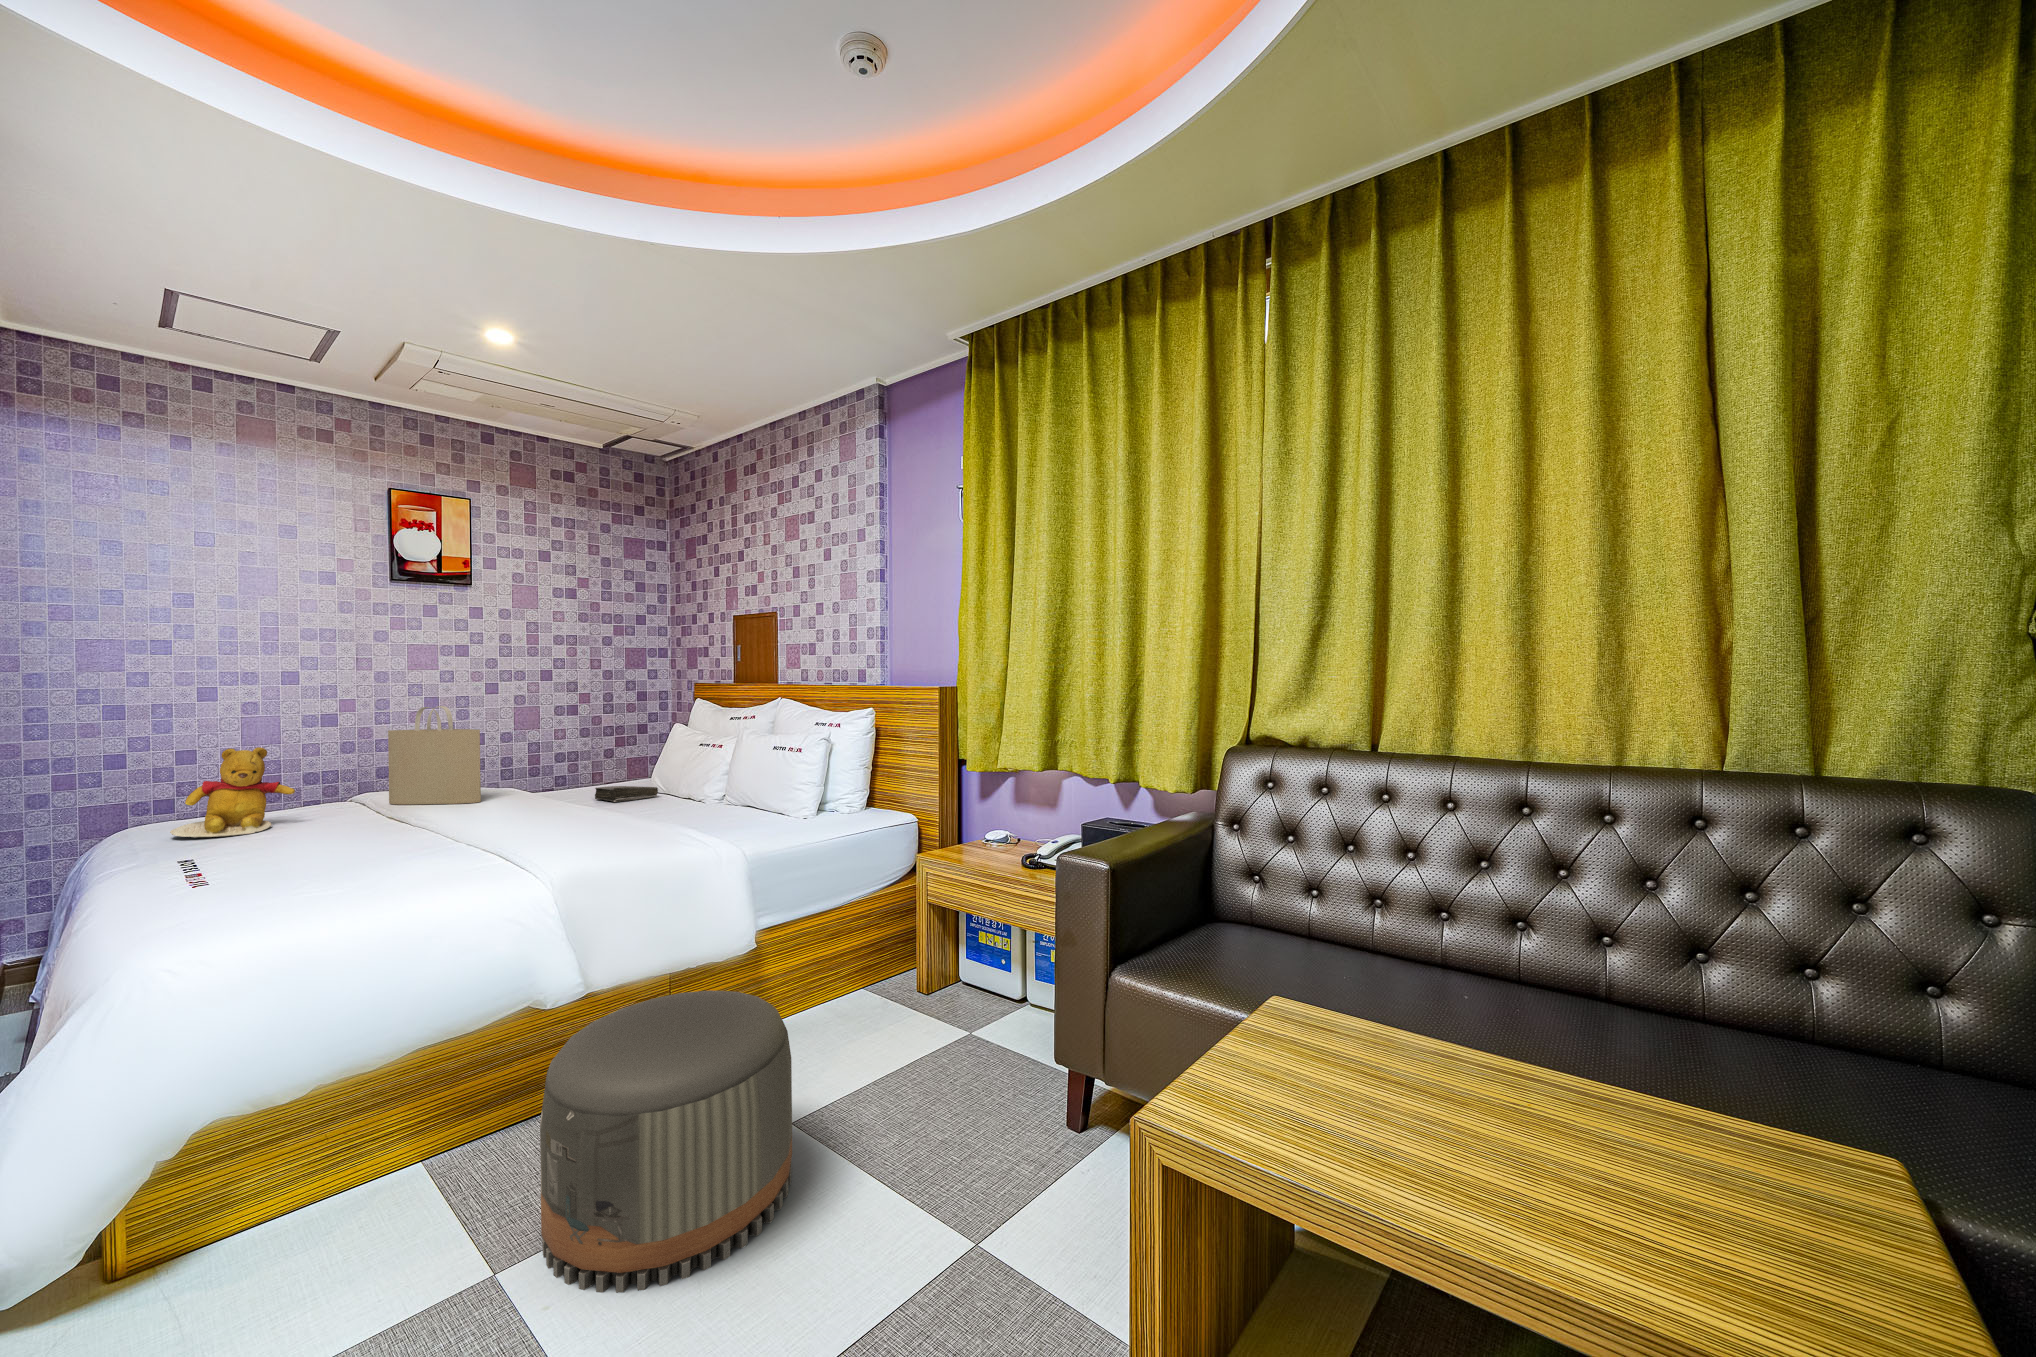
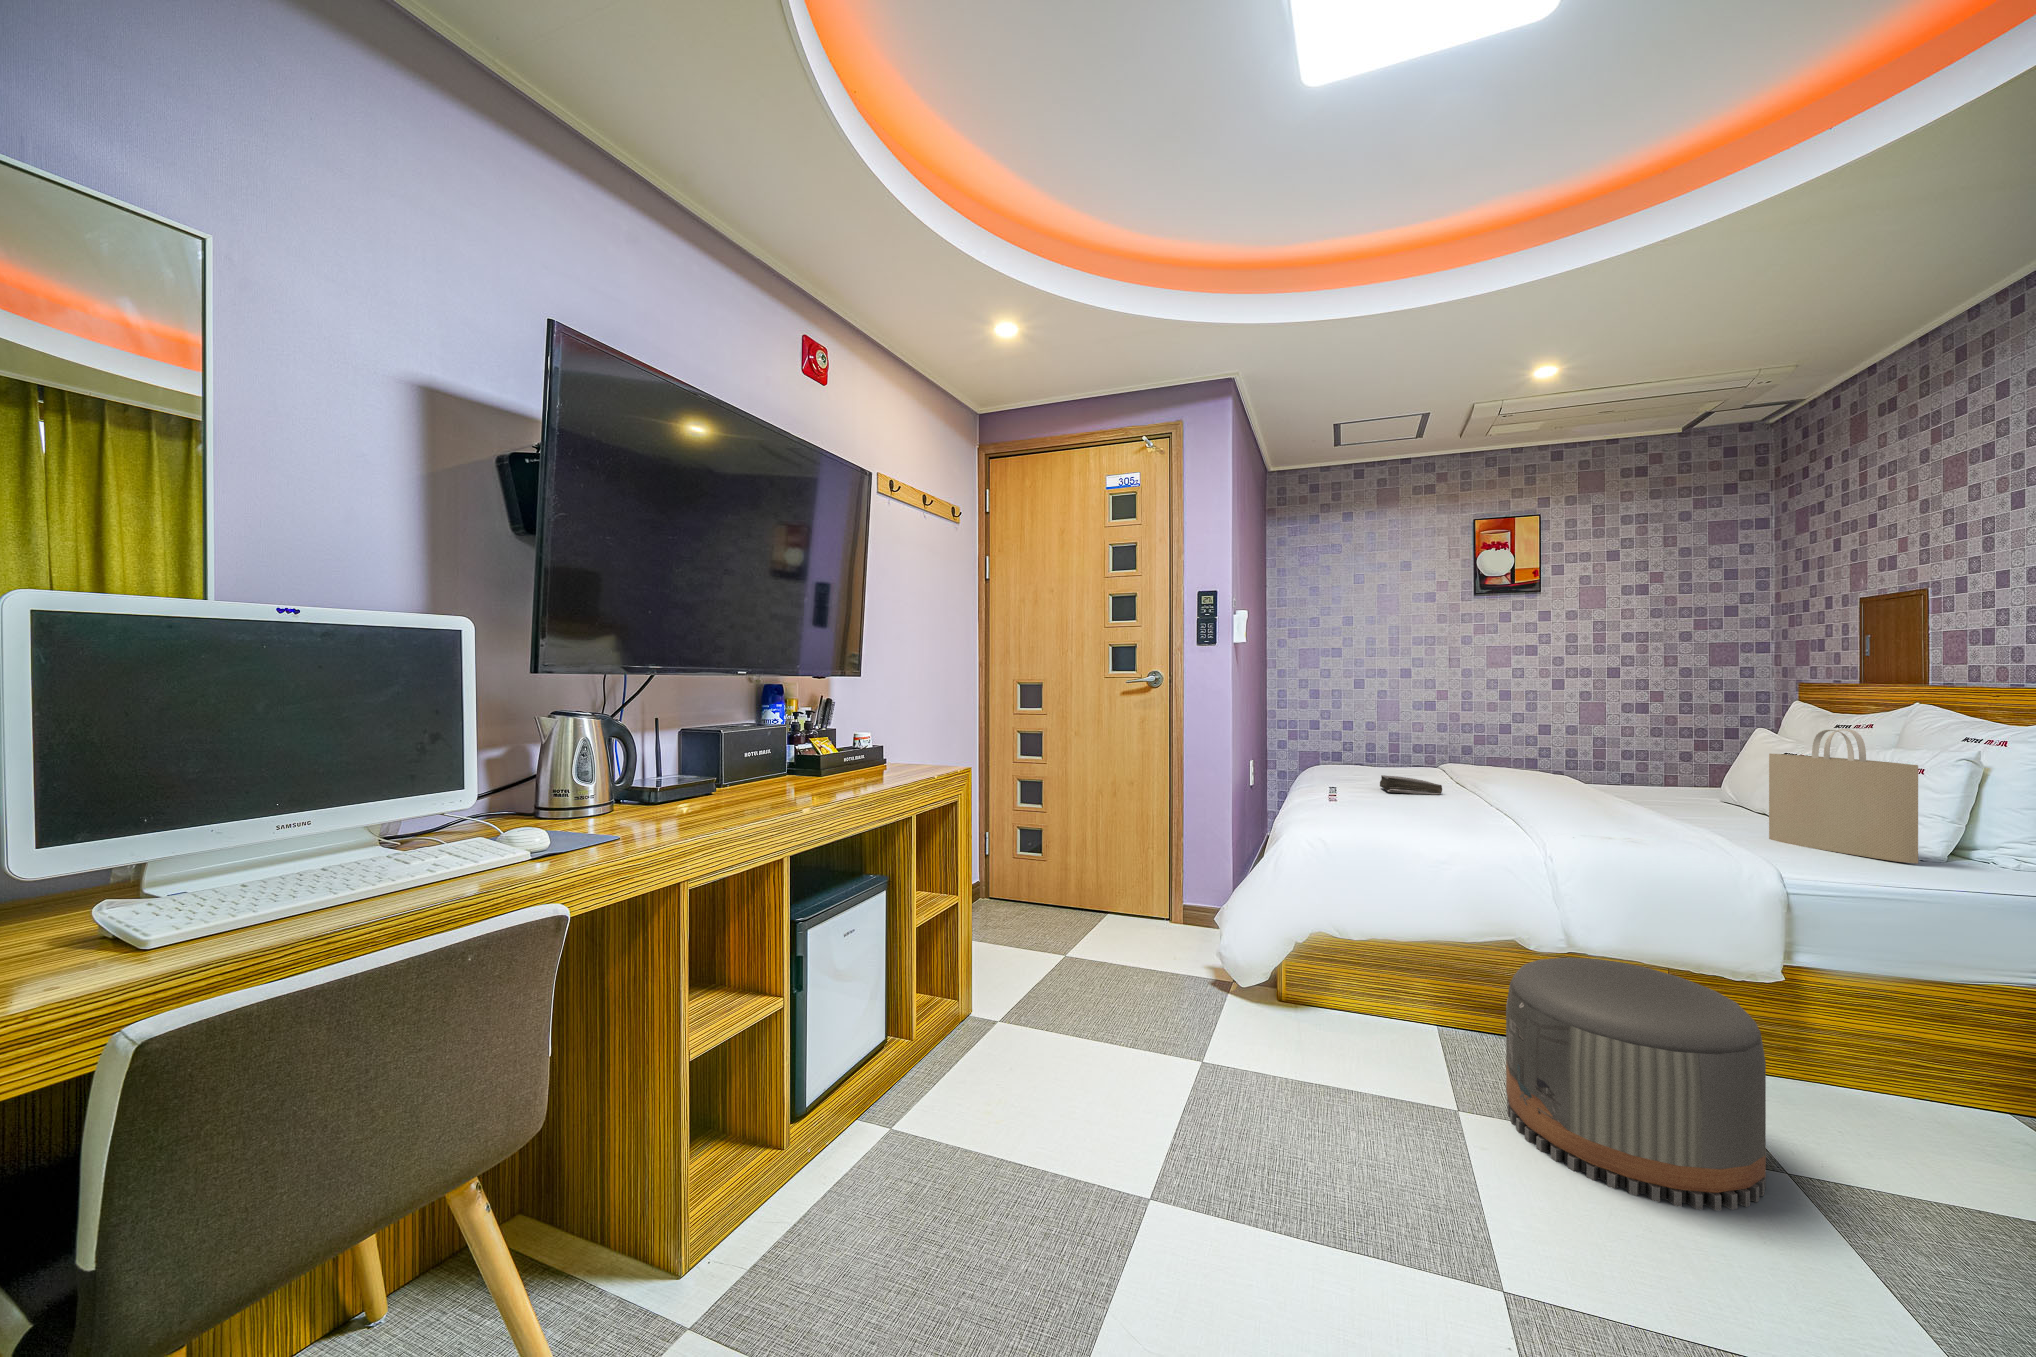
tote bag: present [388,706,481,804] -> present [1769,729,1918,864]
teddy bear: present [170,747,295,837] -> none [1340,719,1402,776]
book: present [595,786,658,802] -> present [1380,775,1442,794]

